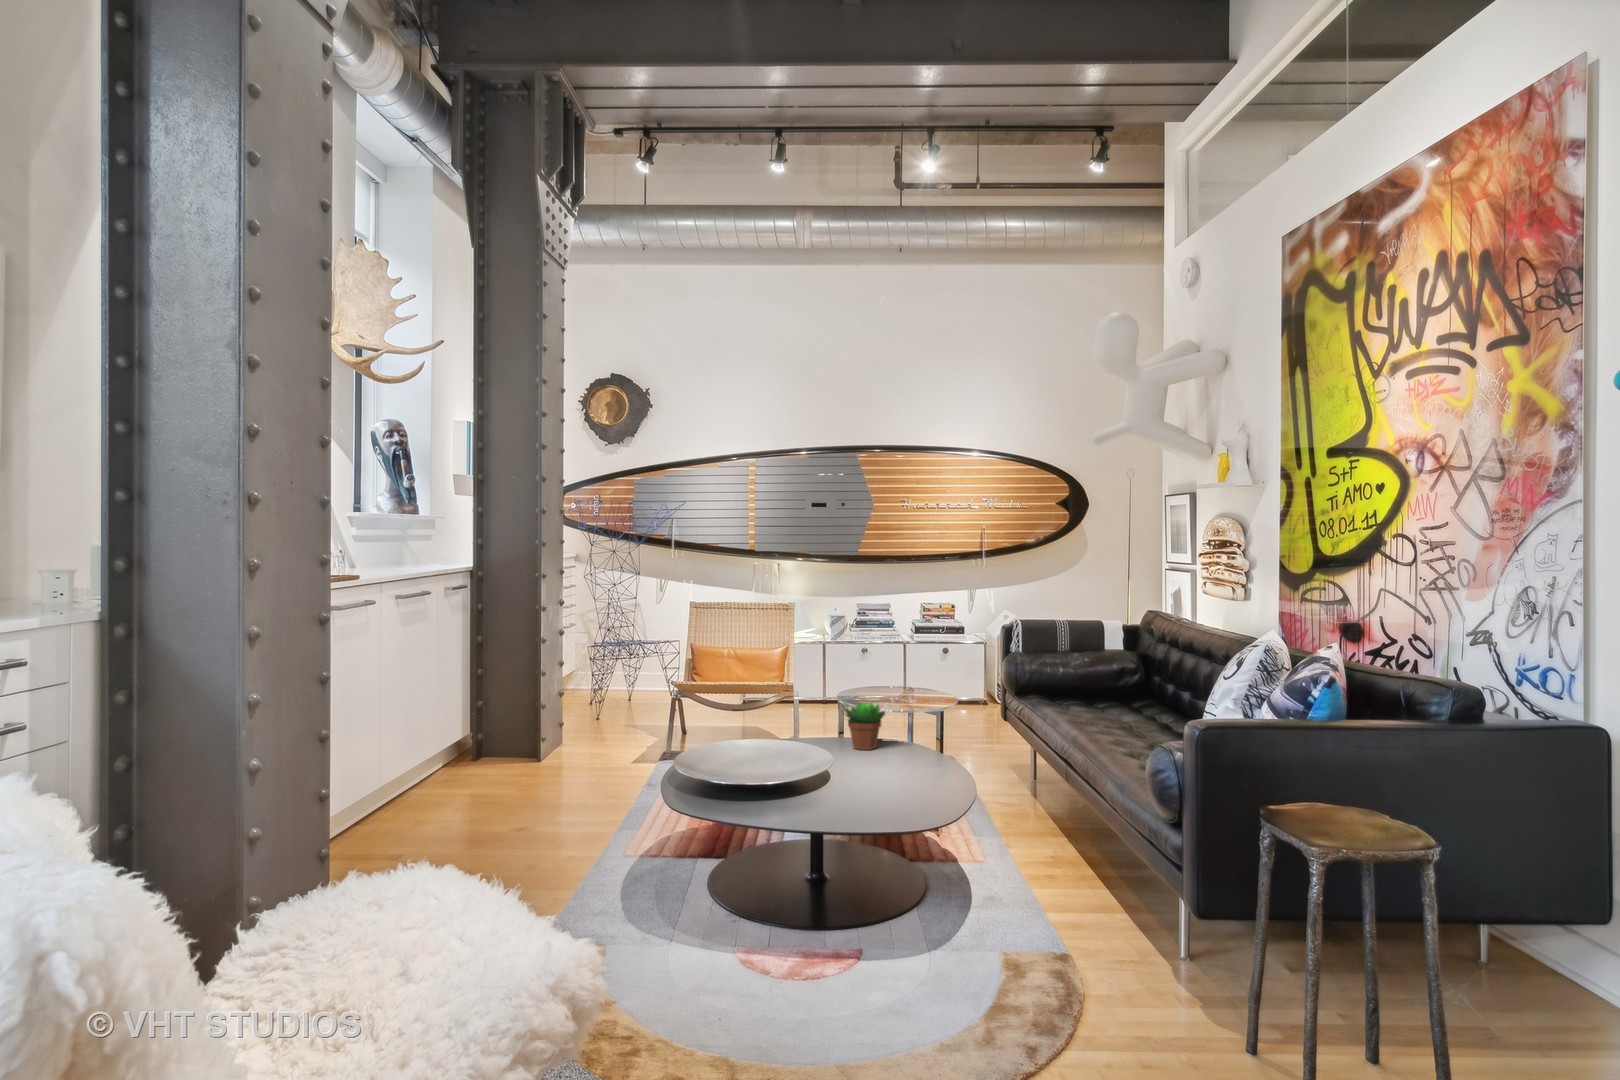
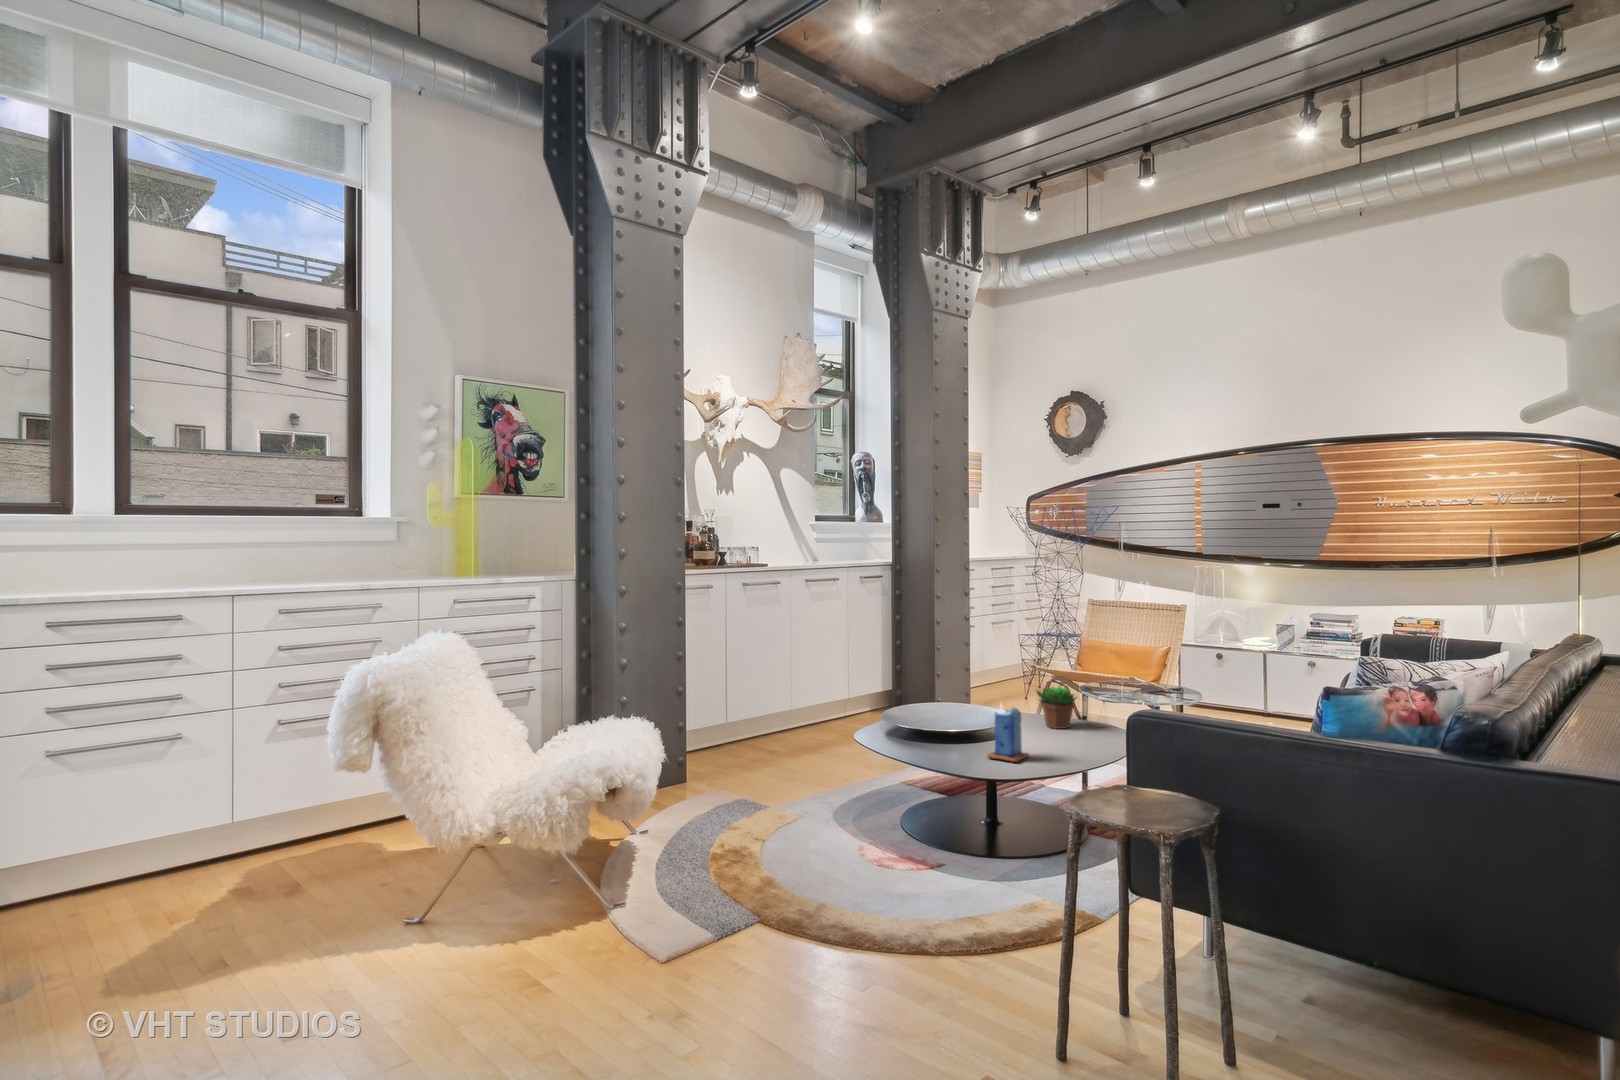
candle: none [895,732,938,800] -> present [987,704,1029,762]

